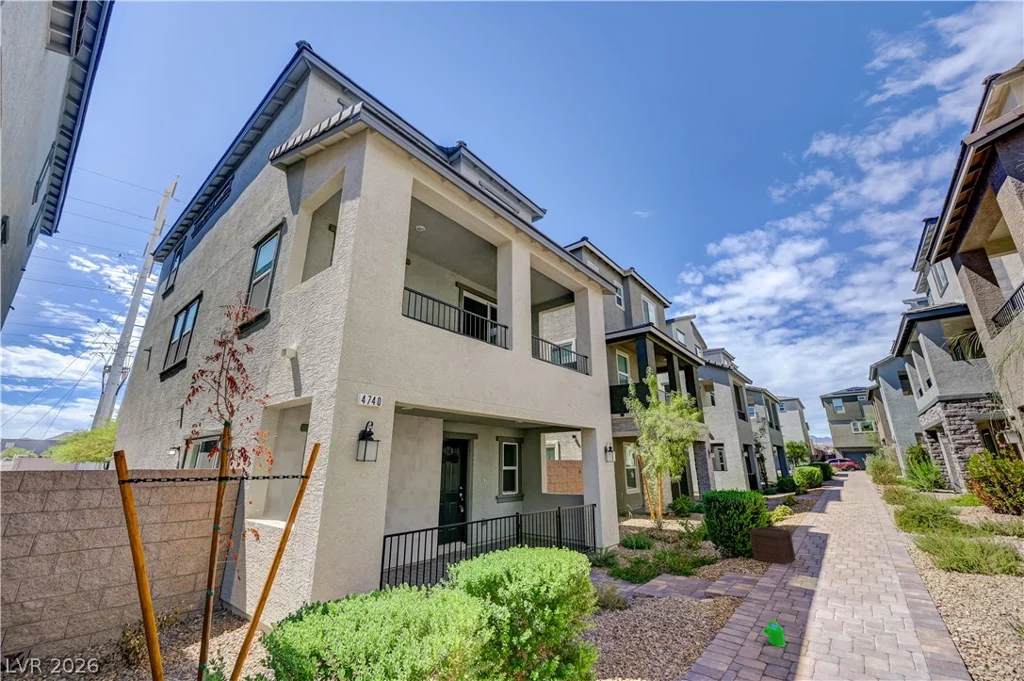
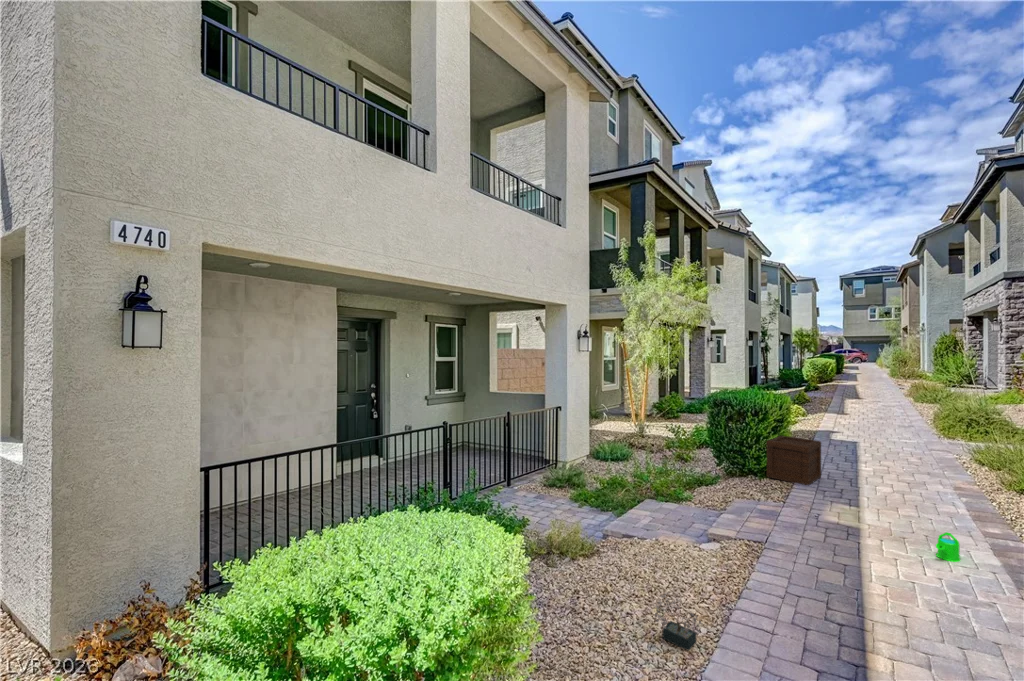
decorative plant: none [667,614,698,650] -> present [655,593,701,650]
watering can: present [763,620,786,646] -> present [936,532,960,562]

